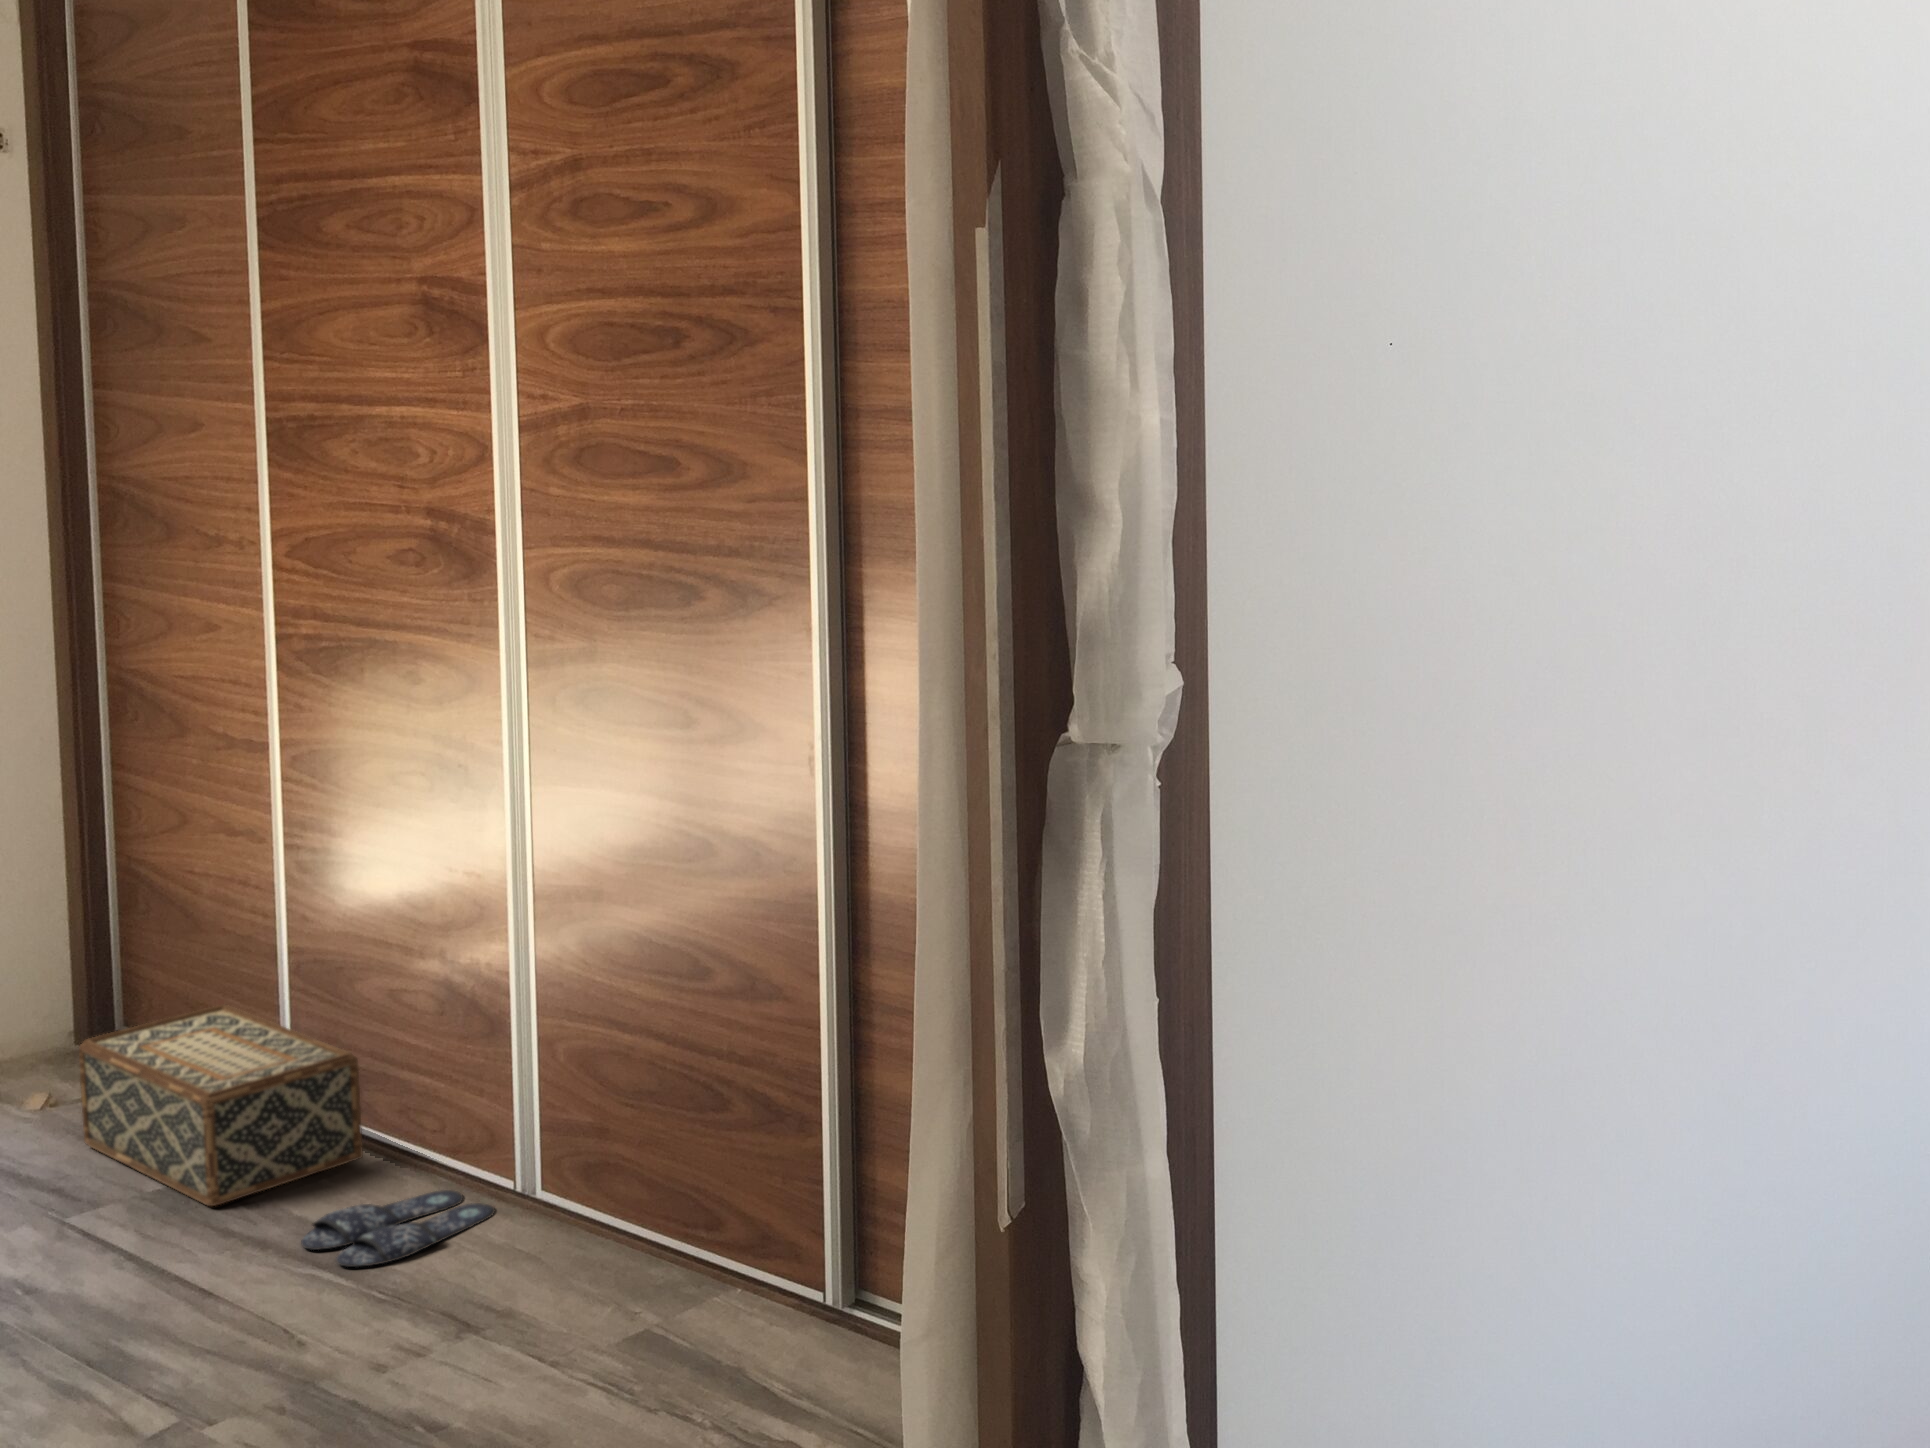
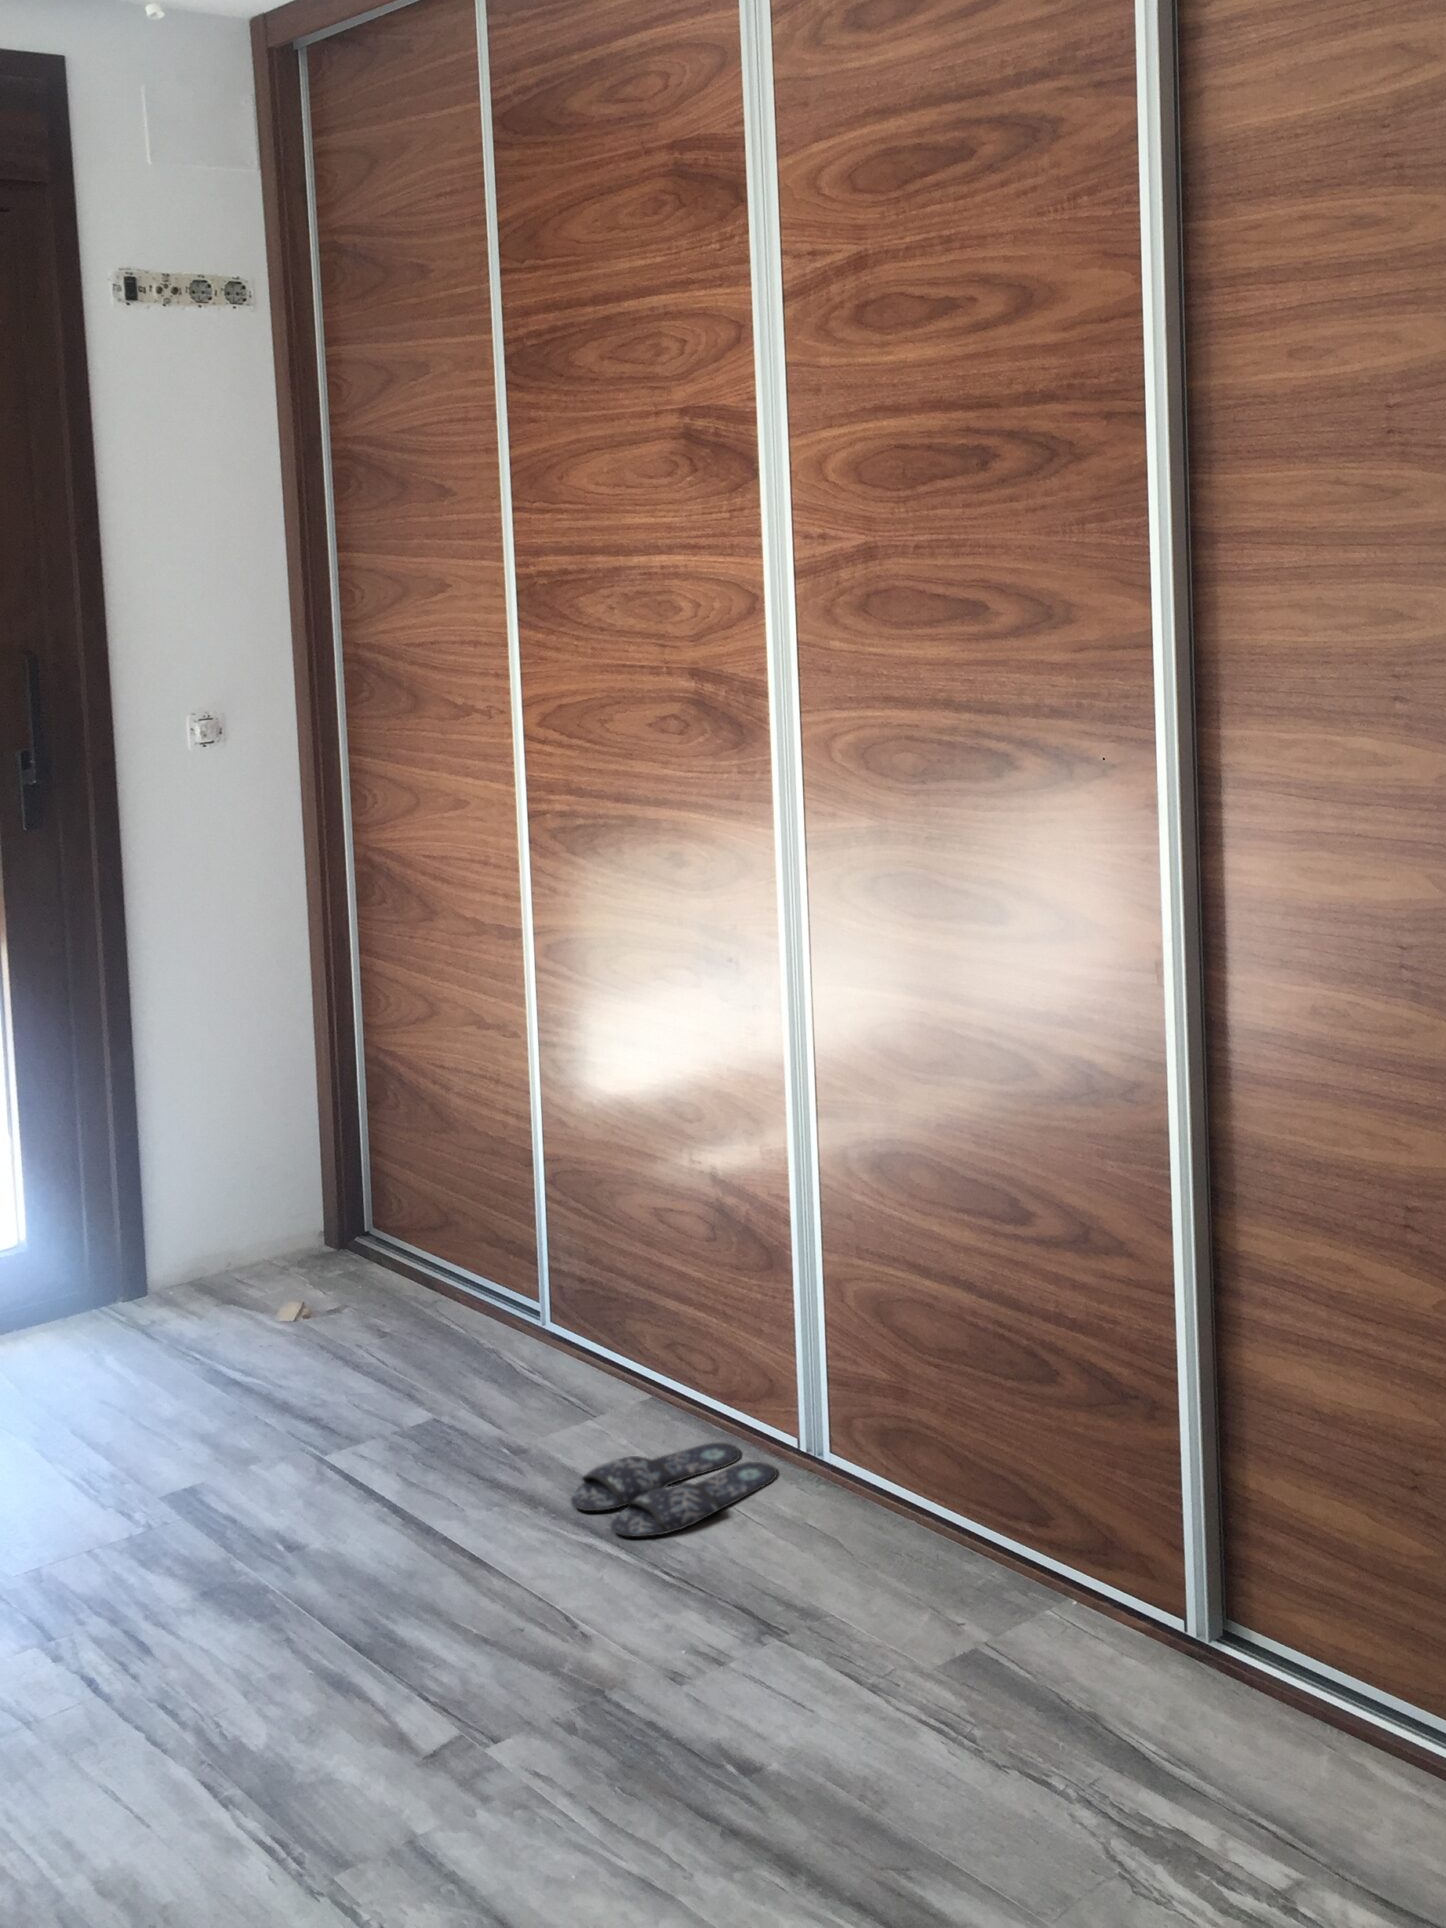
woven basket: present [79,1005,363,1206] -> none [334,1212,627,1447]

